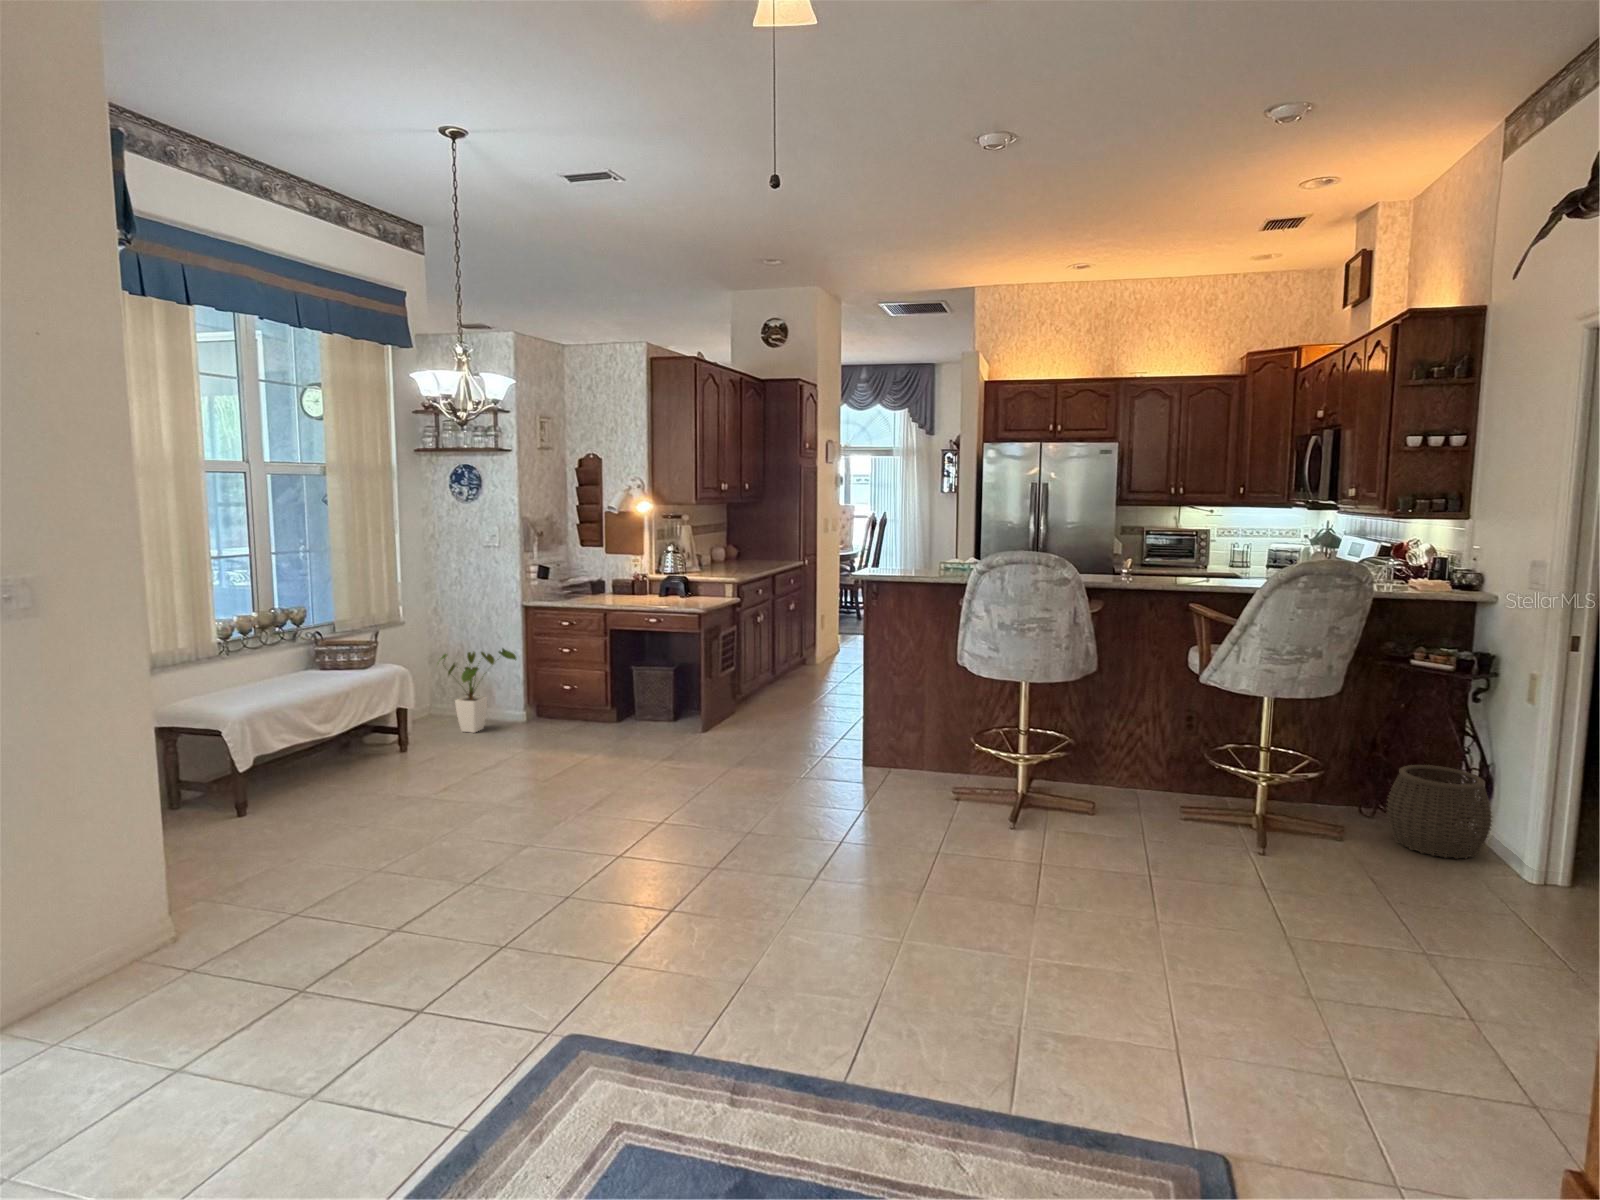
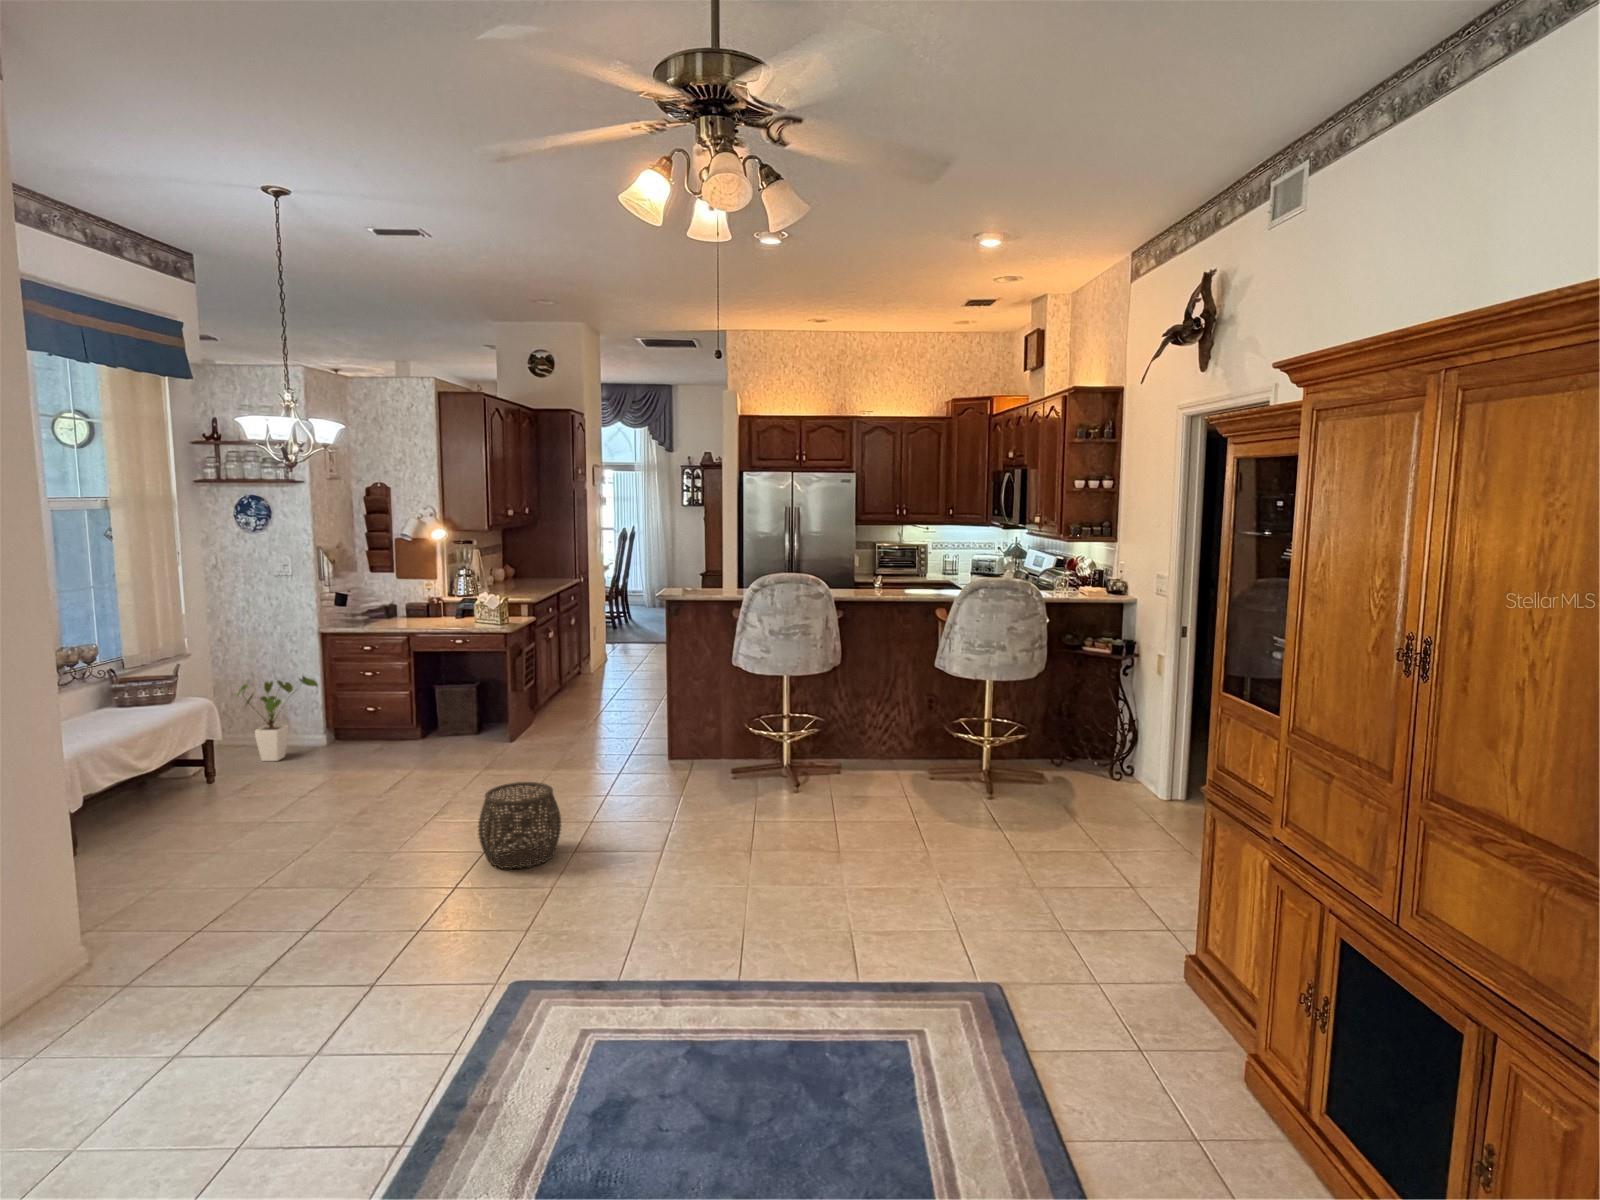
woven basket: present [1387,765,1492,859] -> present [478,782,561,869]

